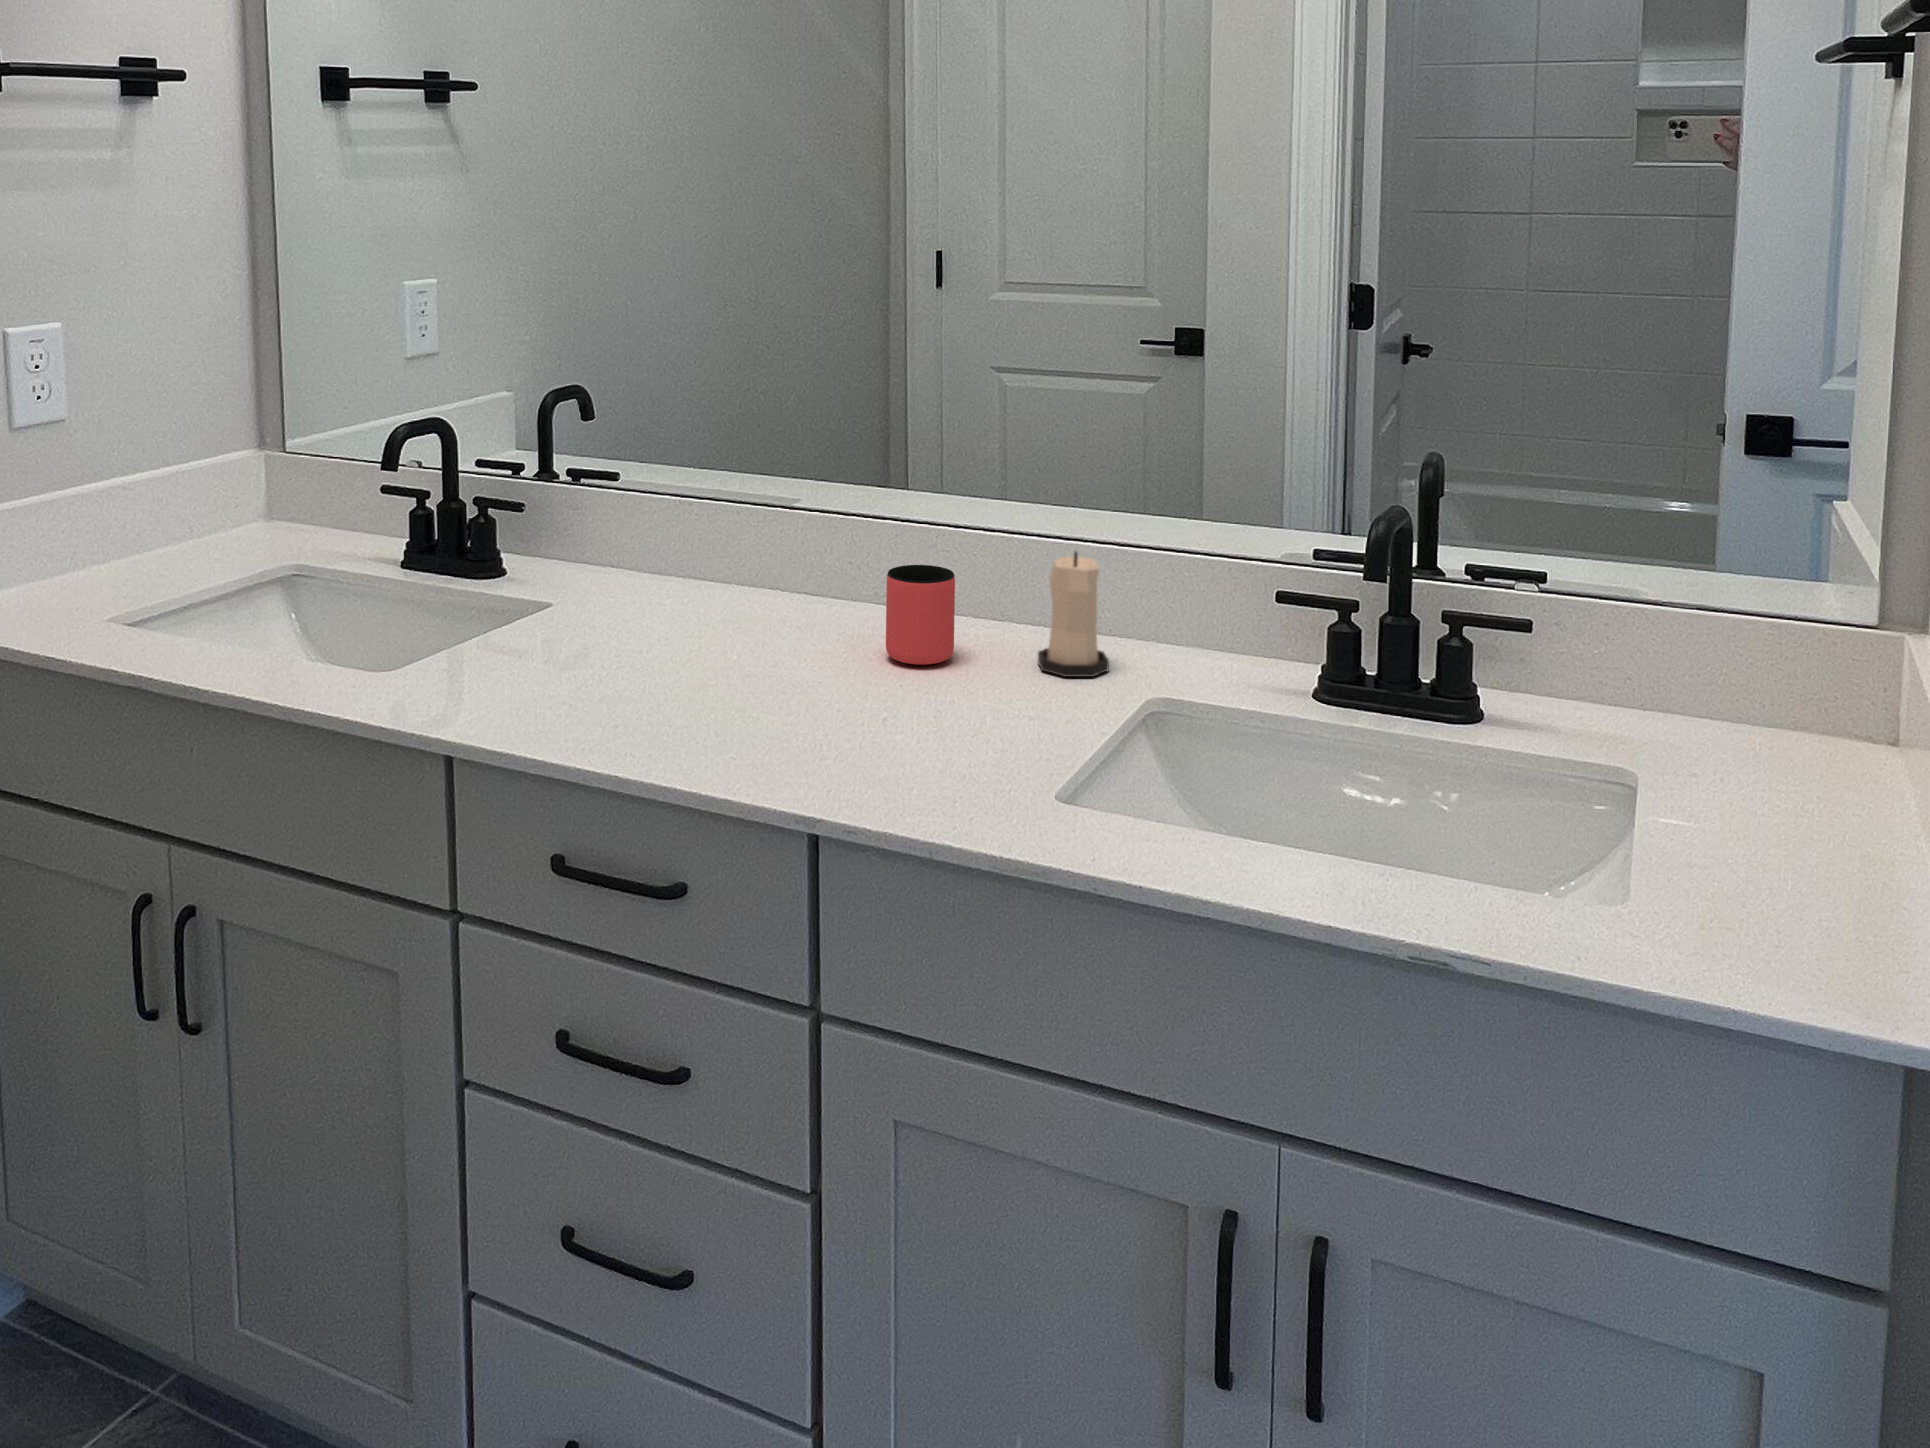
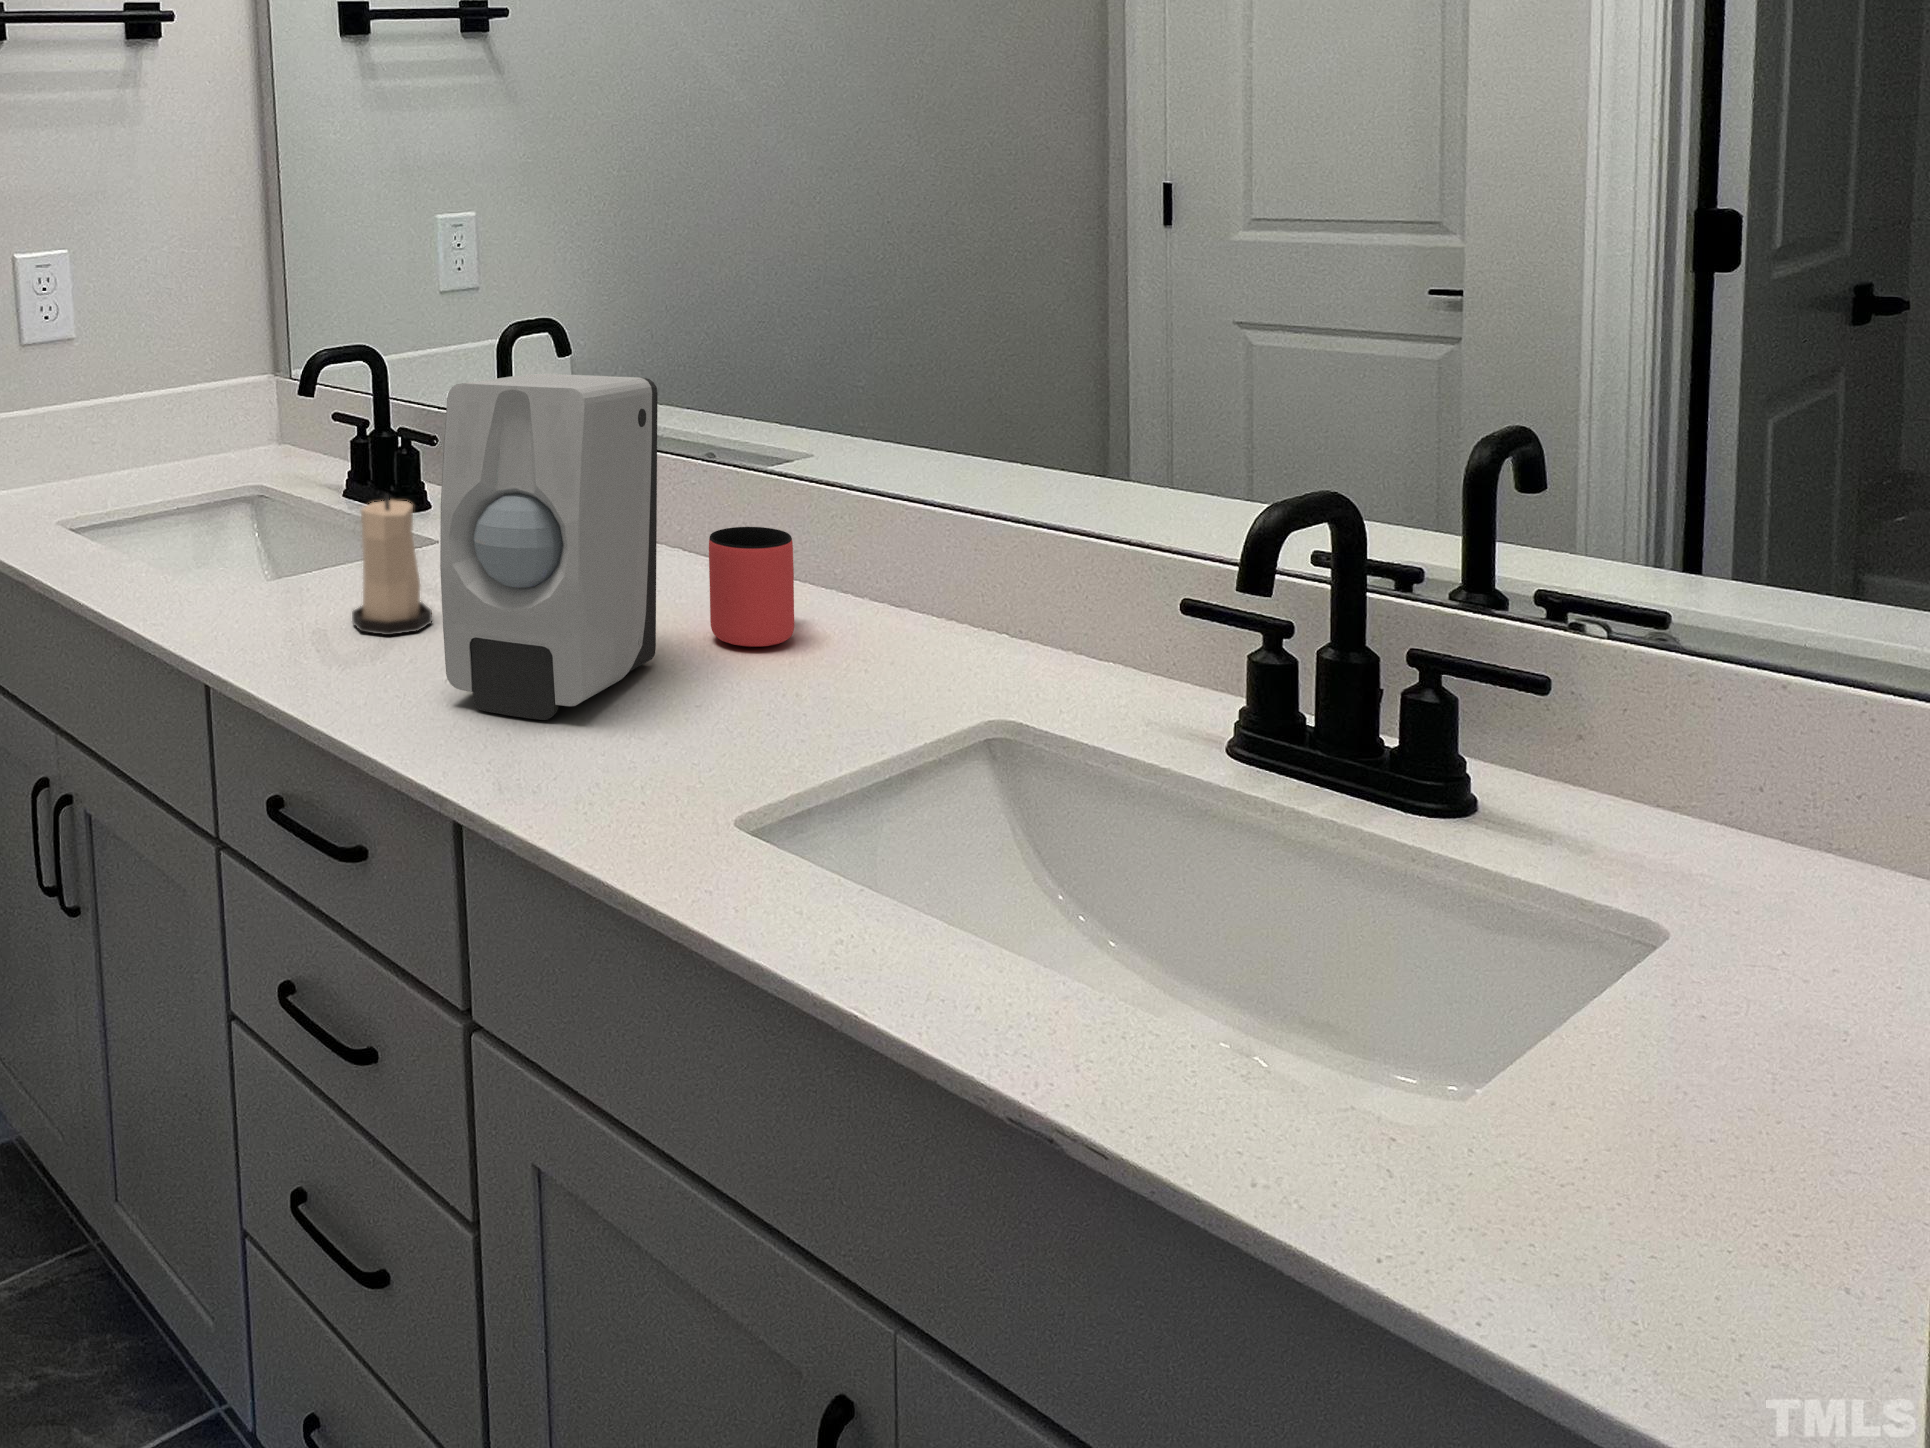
soap dispenser: none [745,444,879,743] -> present [440,373,658,720]
candle: present [1038,552,1109,677] -> present [352,495,432,635]

